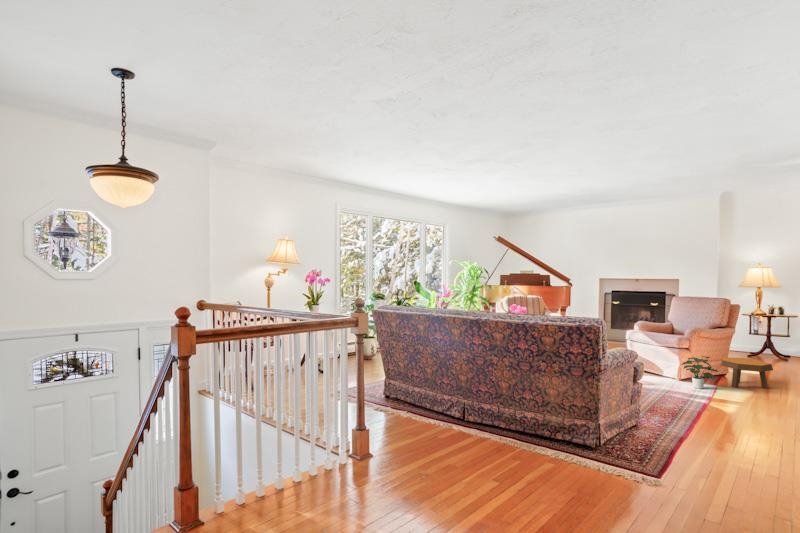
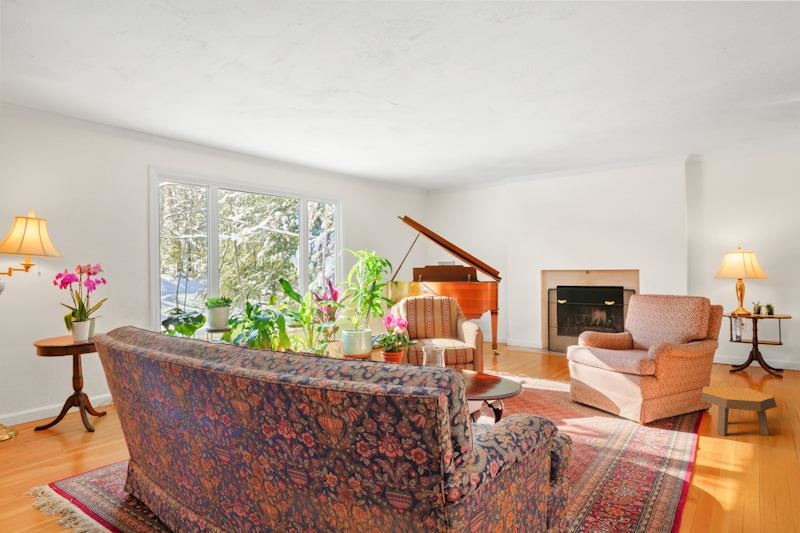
potted plant: present [682,356,718,389] -> none [643,389,700,443]

